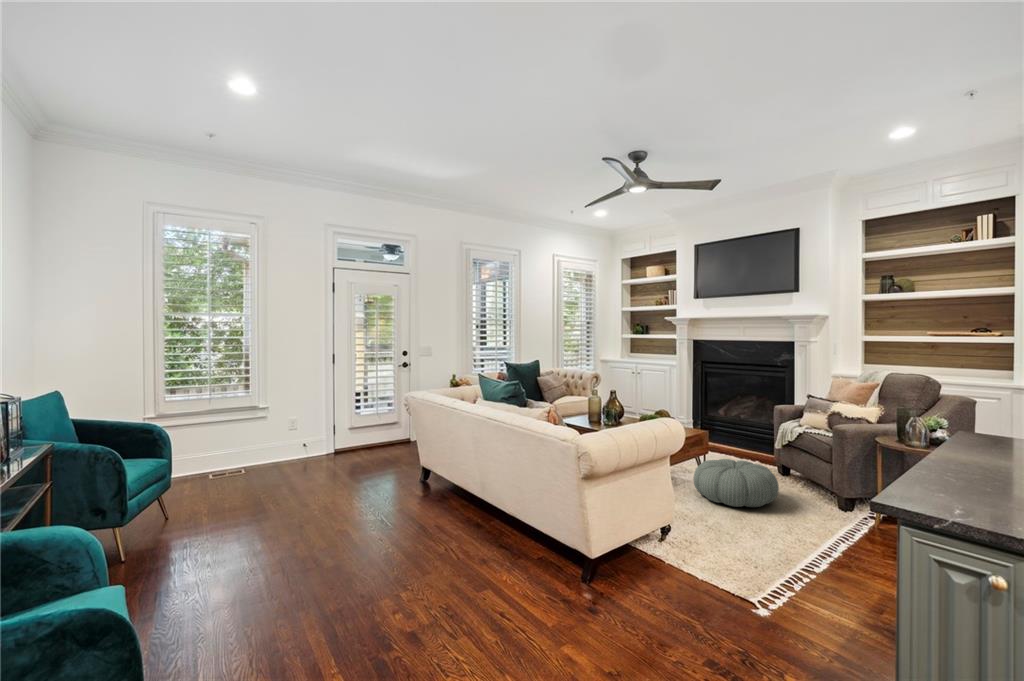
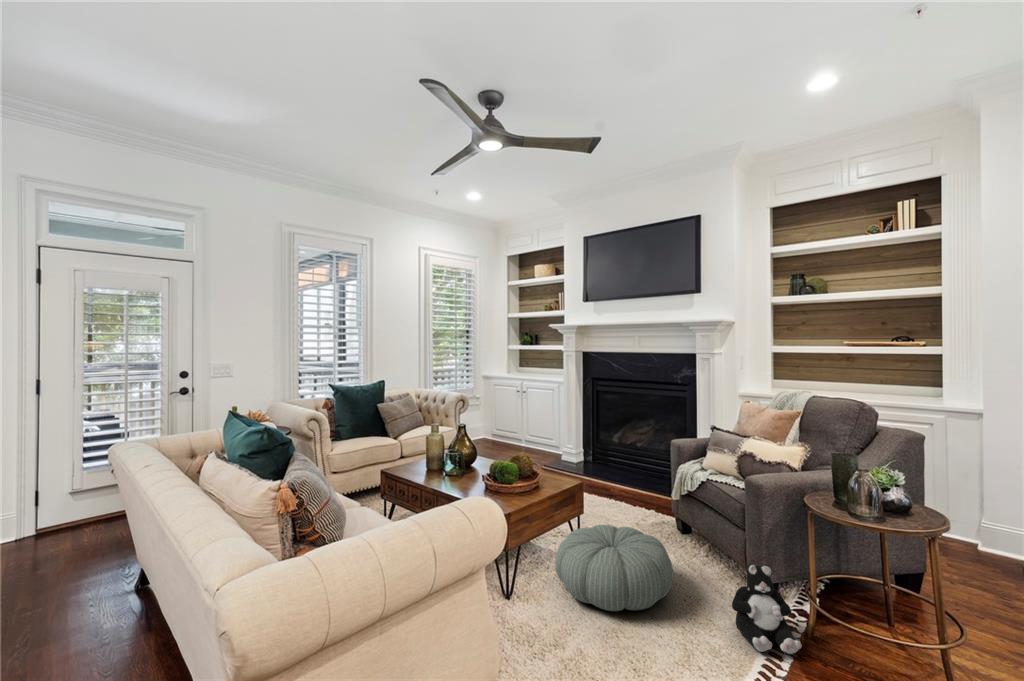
plush toy: none [820,478,867,530] -> present [732,564,802,654]

